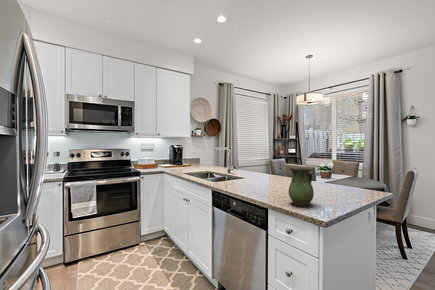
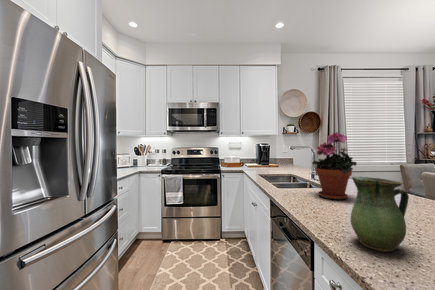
potted plant: none [242,140,271,186] -> present [313,132,357,200]

